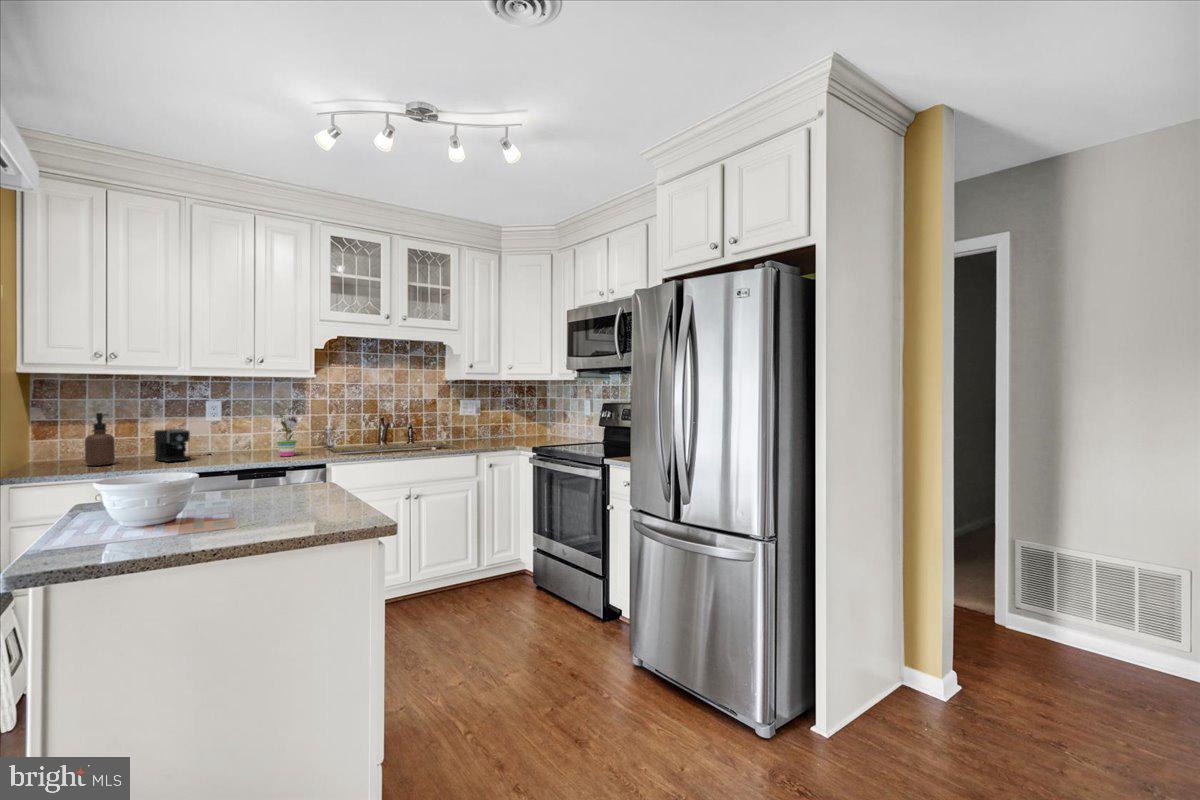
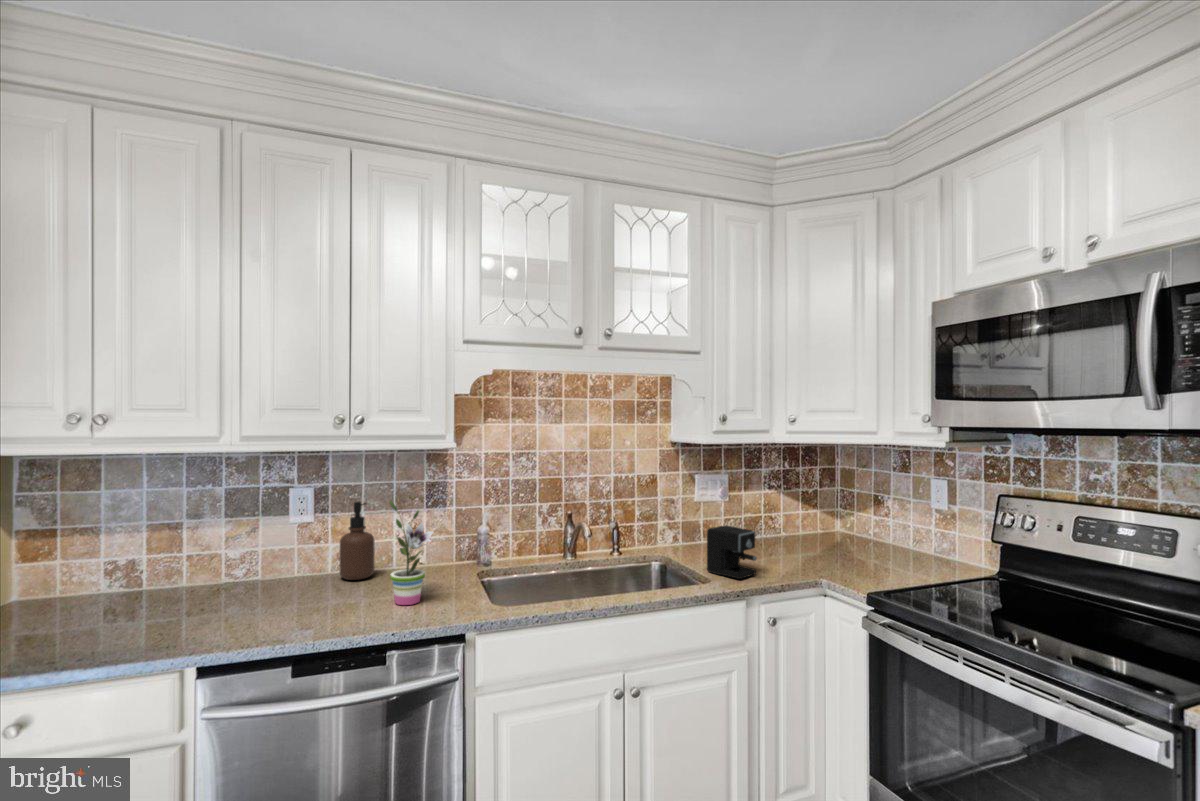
soap dispenser: present [85,413,115,466] -> present [339,502,375,580]
coffee maker: present [154,429,190,462] -> present [707,526,757,579]

